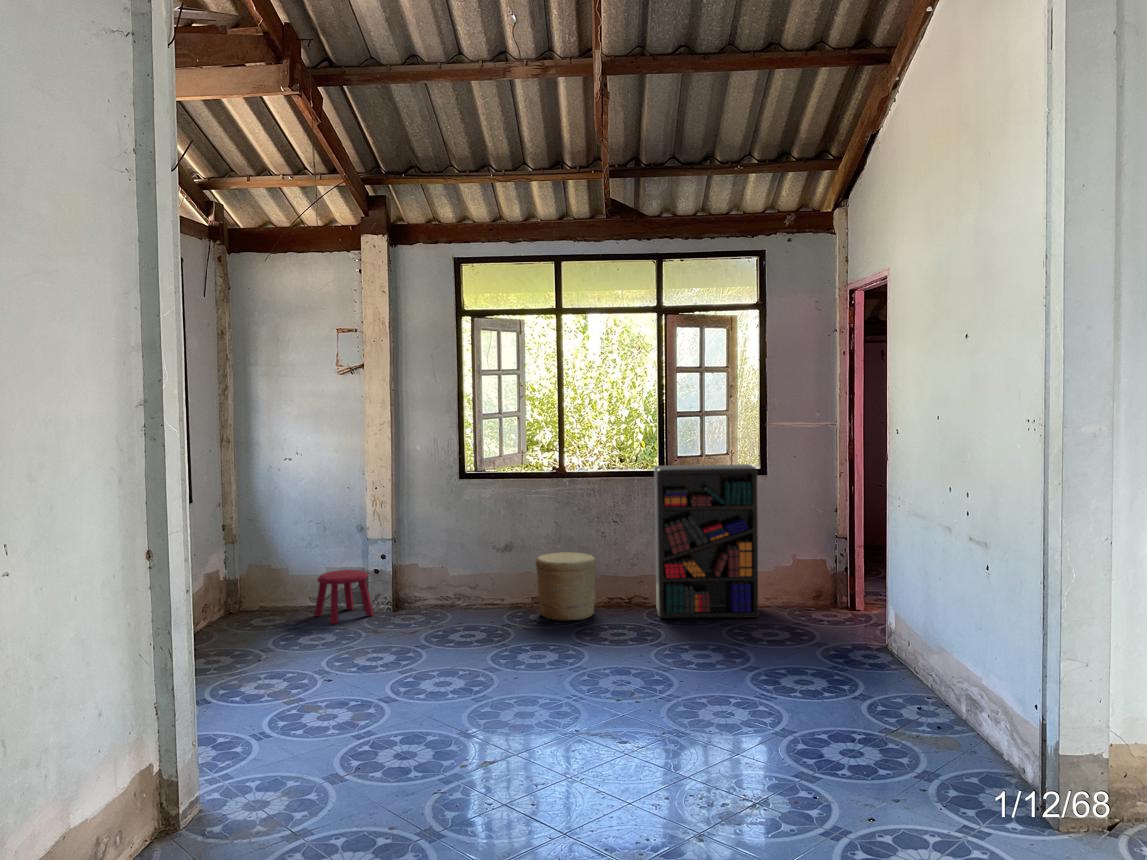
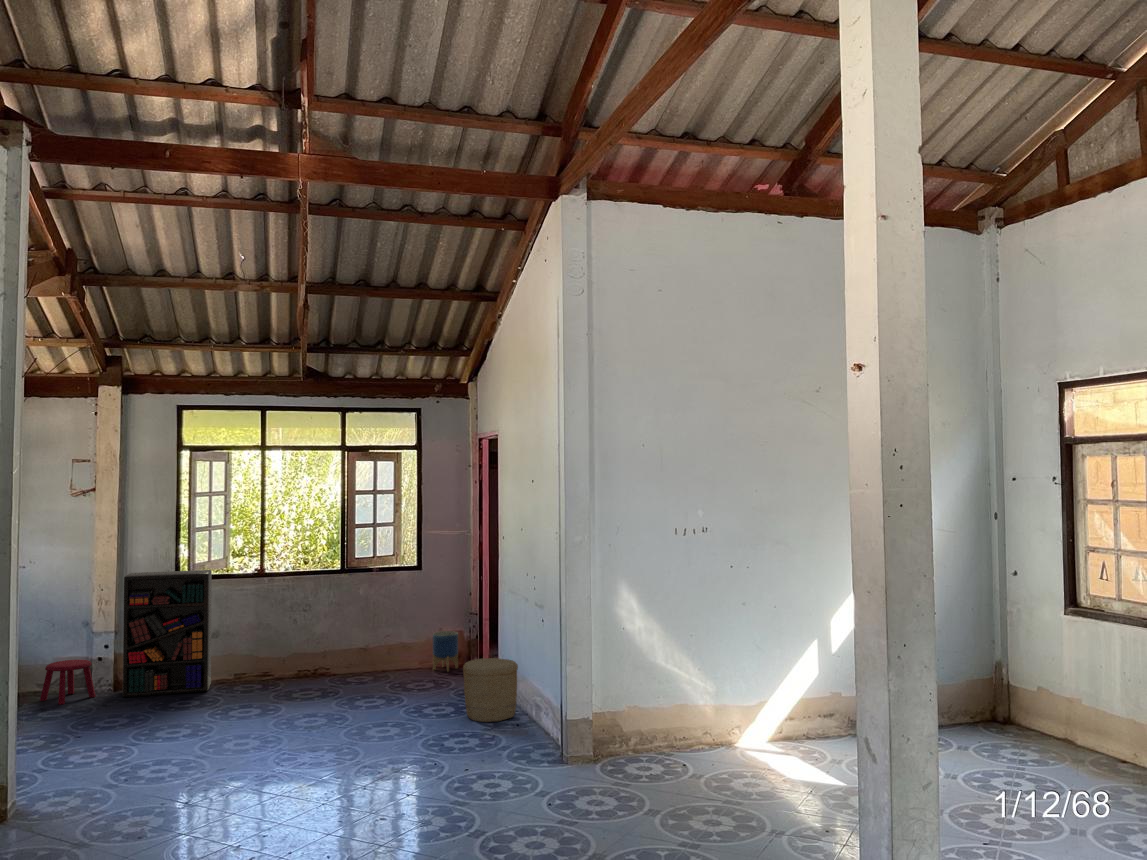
bookshelf: present [654,464,759,618] -> present [123,570,212,697]
woven basket: present [536,552,595,621] -> present [463,658,518,722]
planter: none [783,558,818,614] -> present [433,631,458,671]

